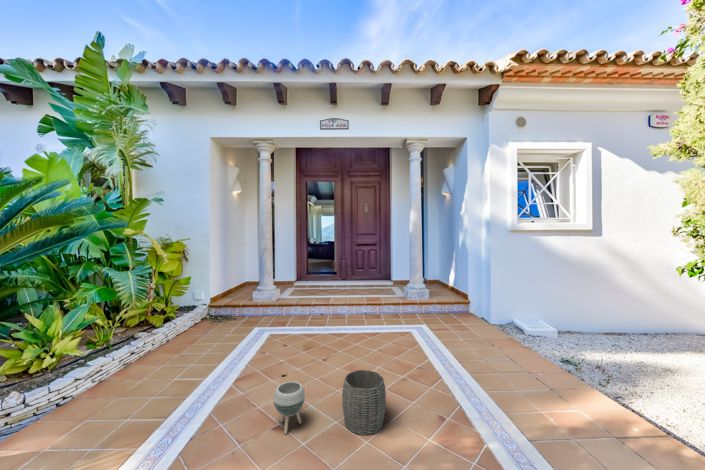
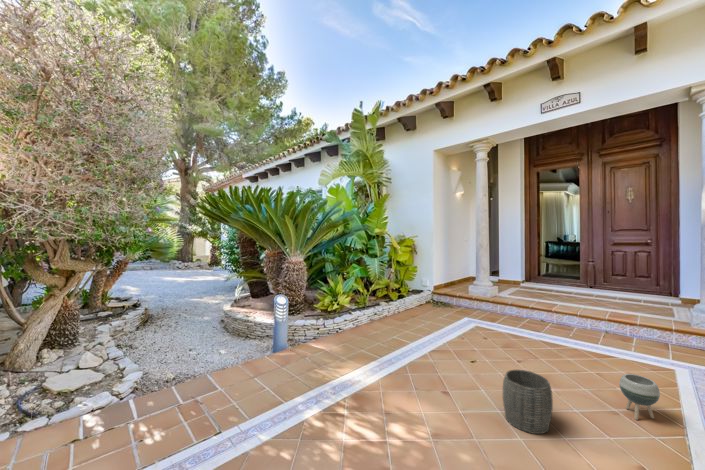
planter: present [273,381,305,434] -> present [619,374,660,420]

